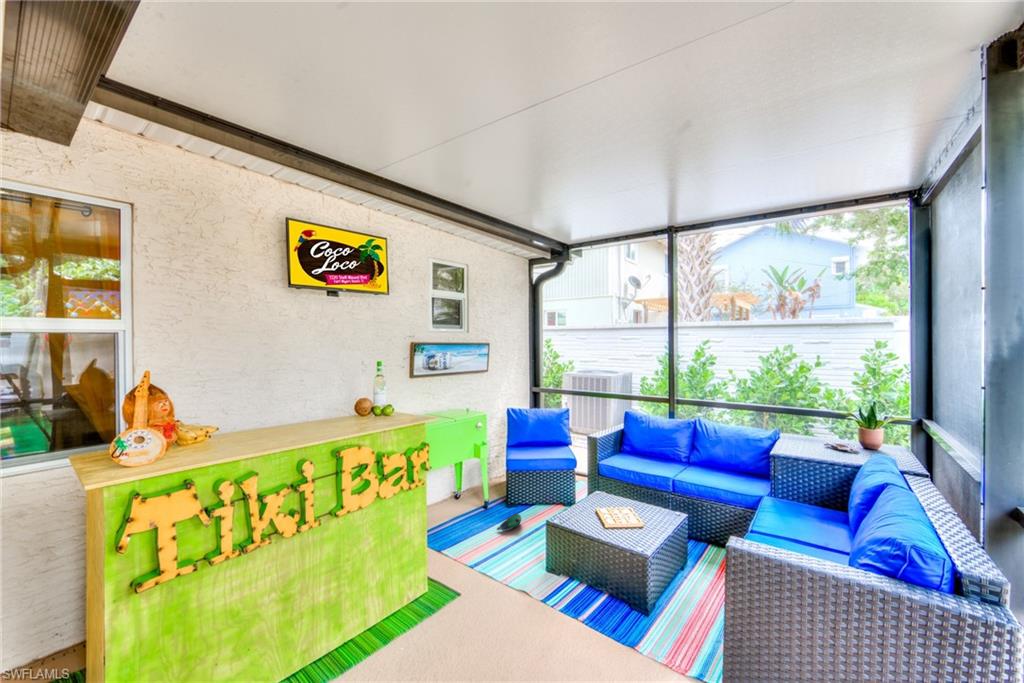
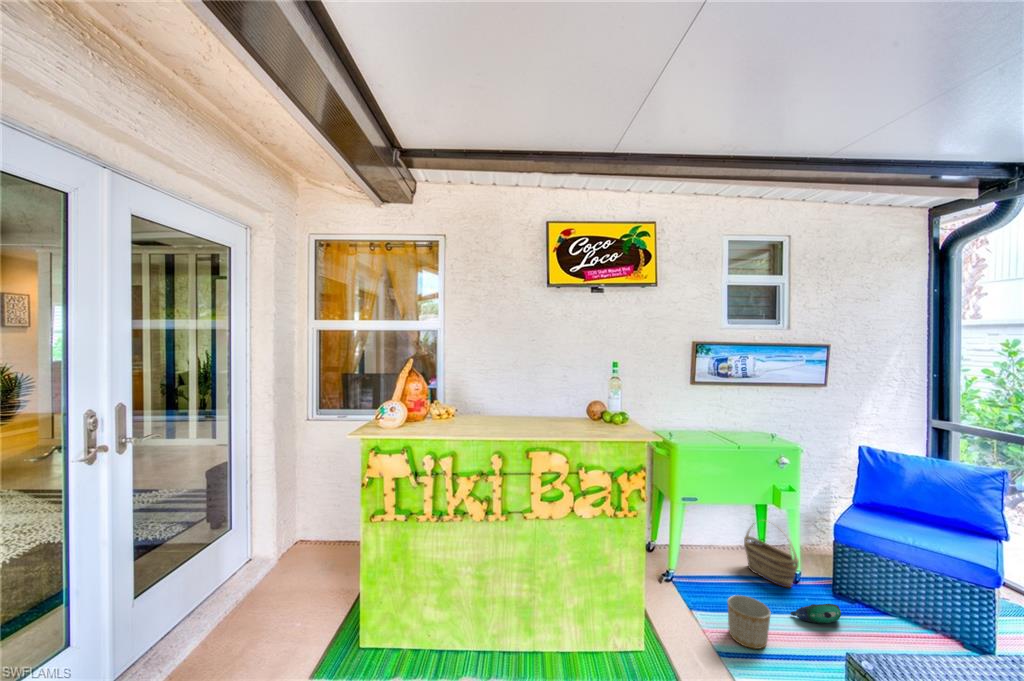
basket: none [453,474,491,517] -> present [744,523,799,587]
planter: none [470,526,497,560] -> present [727,595,771,649]

